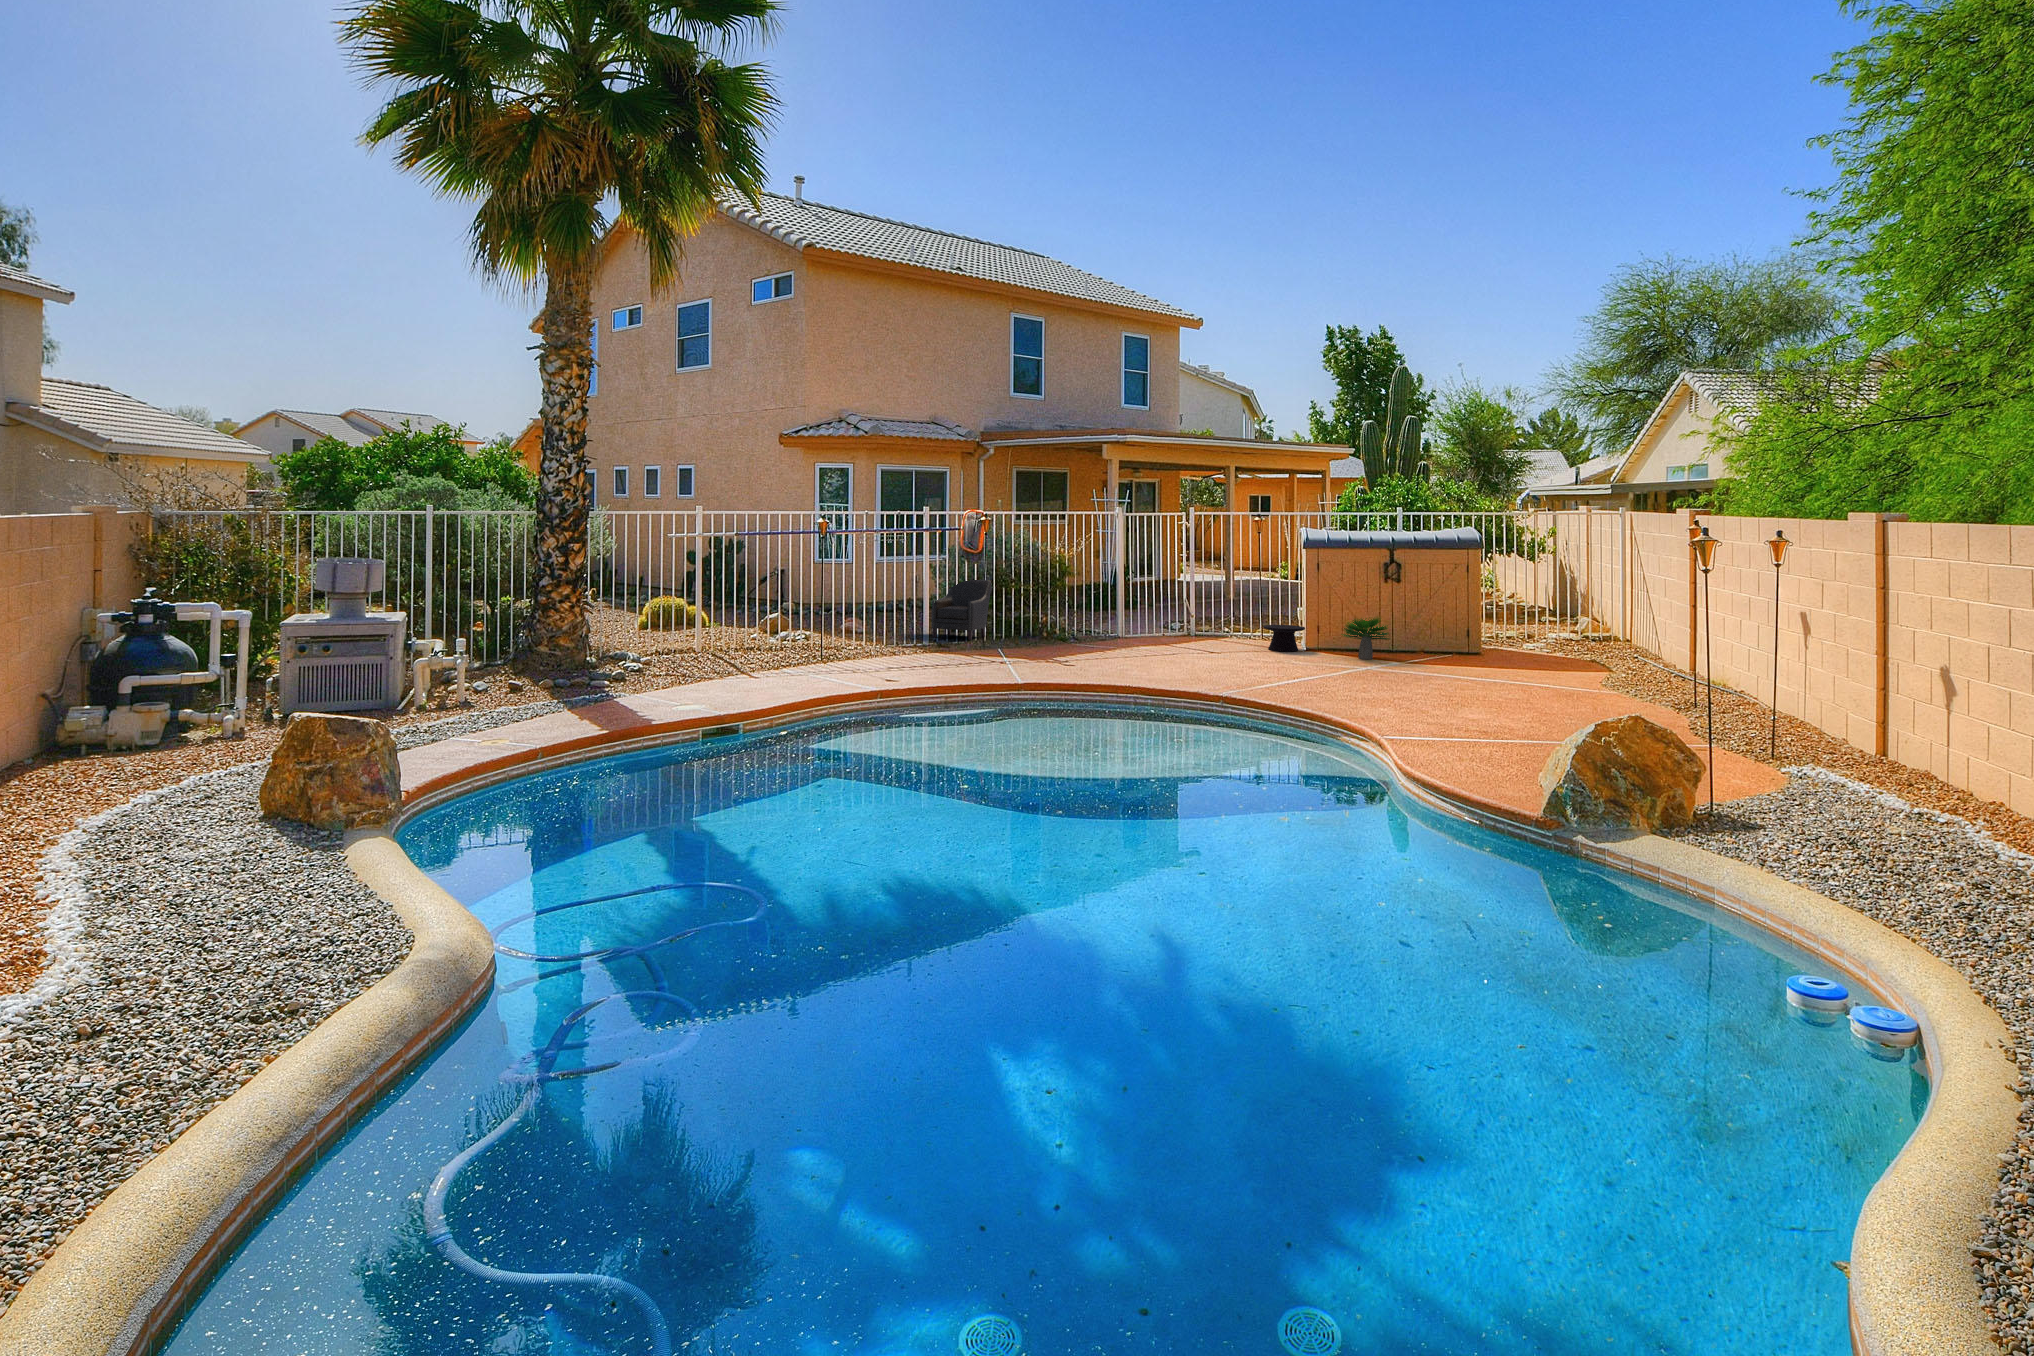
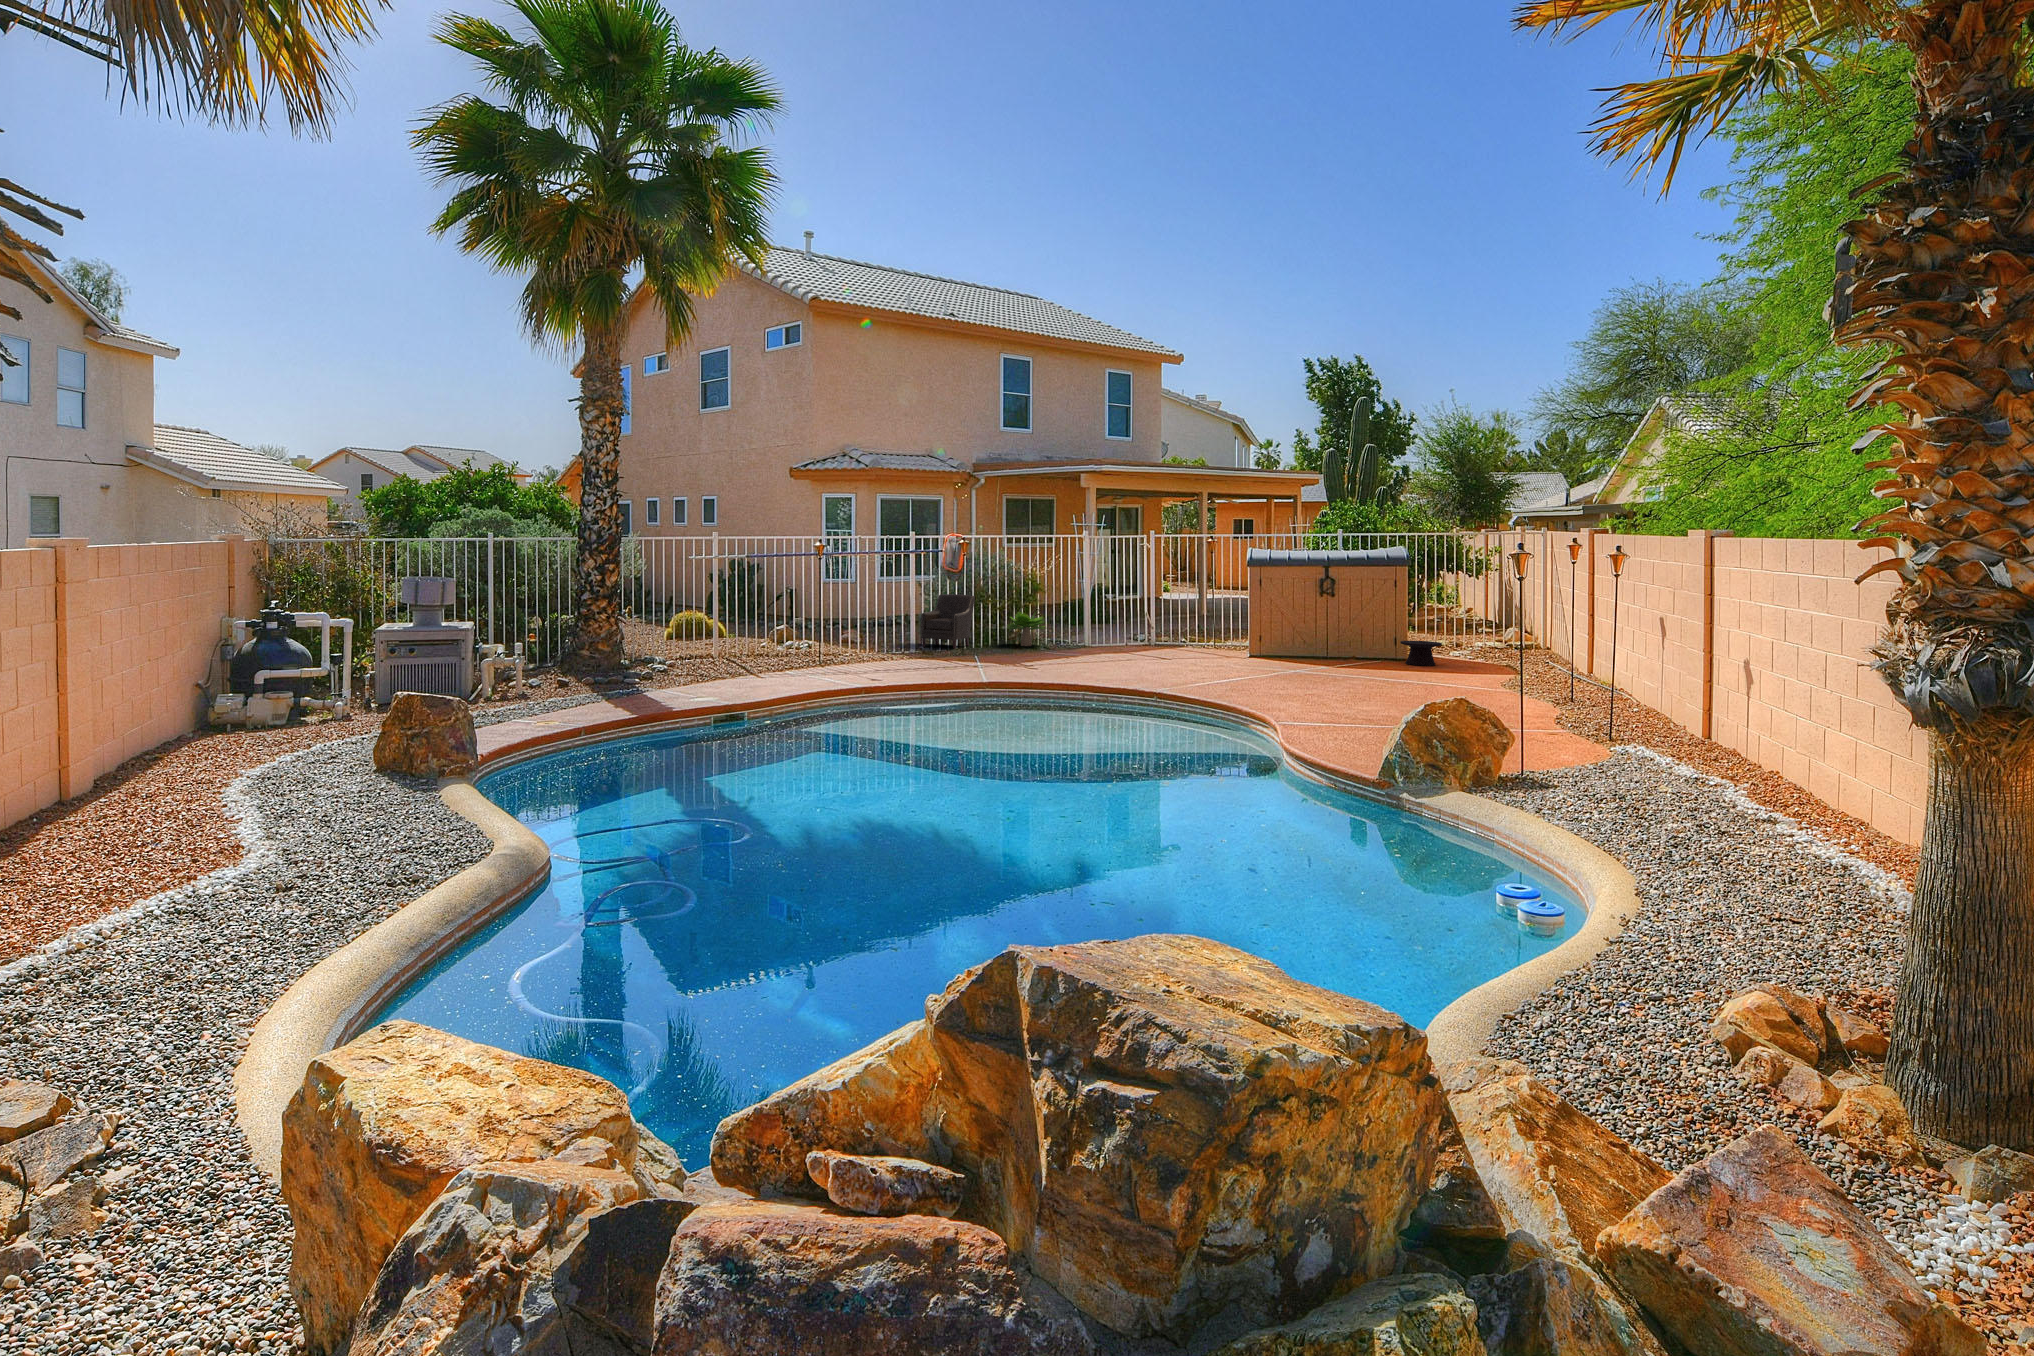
potted plant: present [1342,618,1389,660] -> present [1009,613,1044,646]
side table: present [1263,625,1305,652] -> present [1400,641,1442,666]

